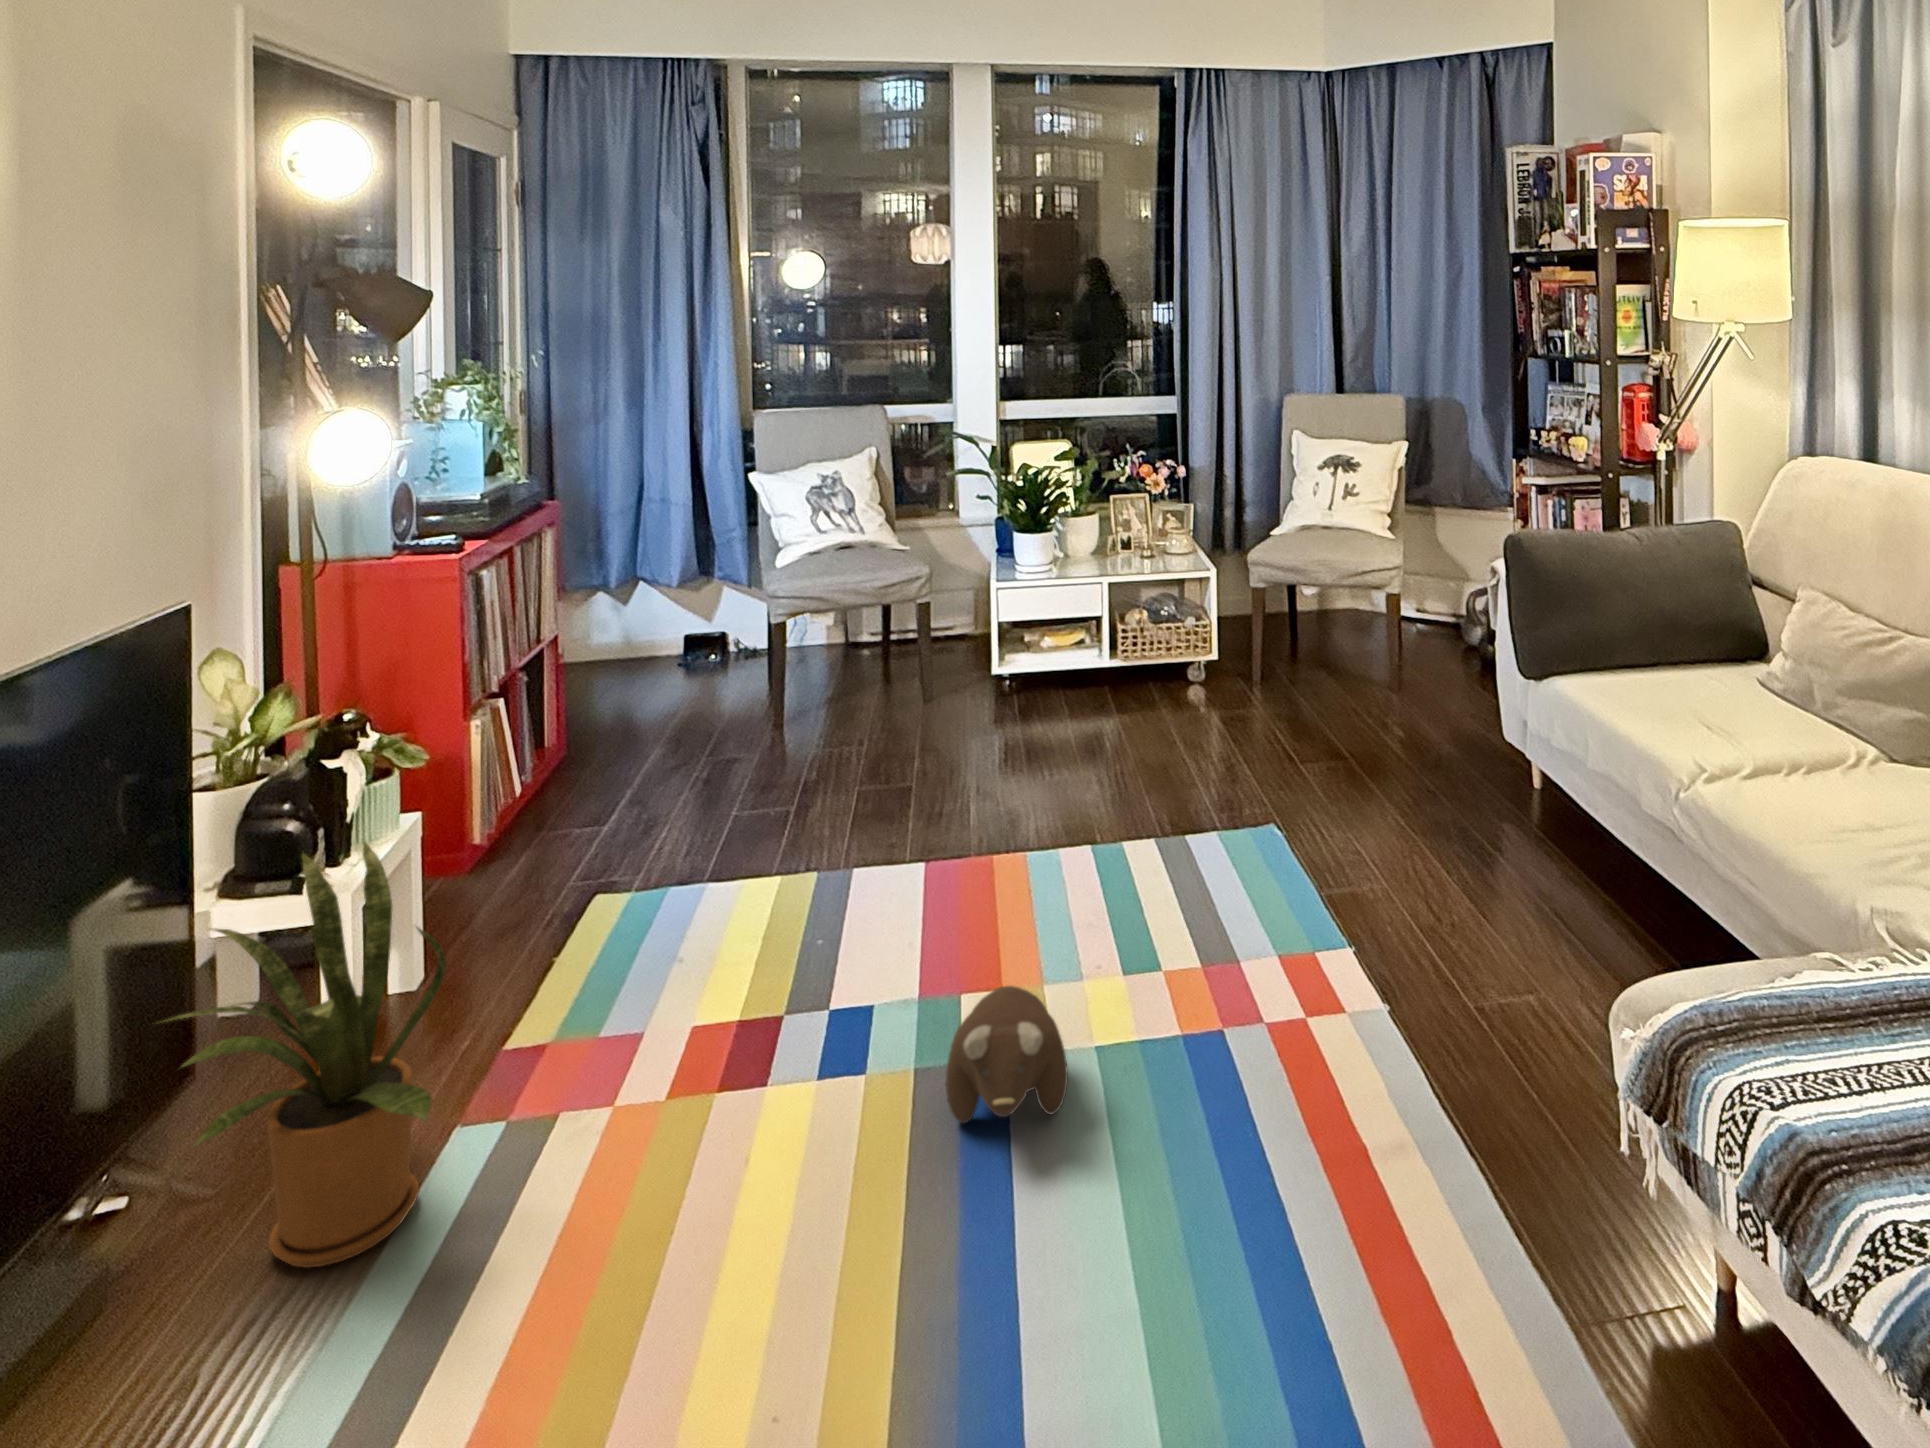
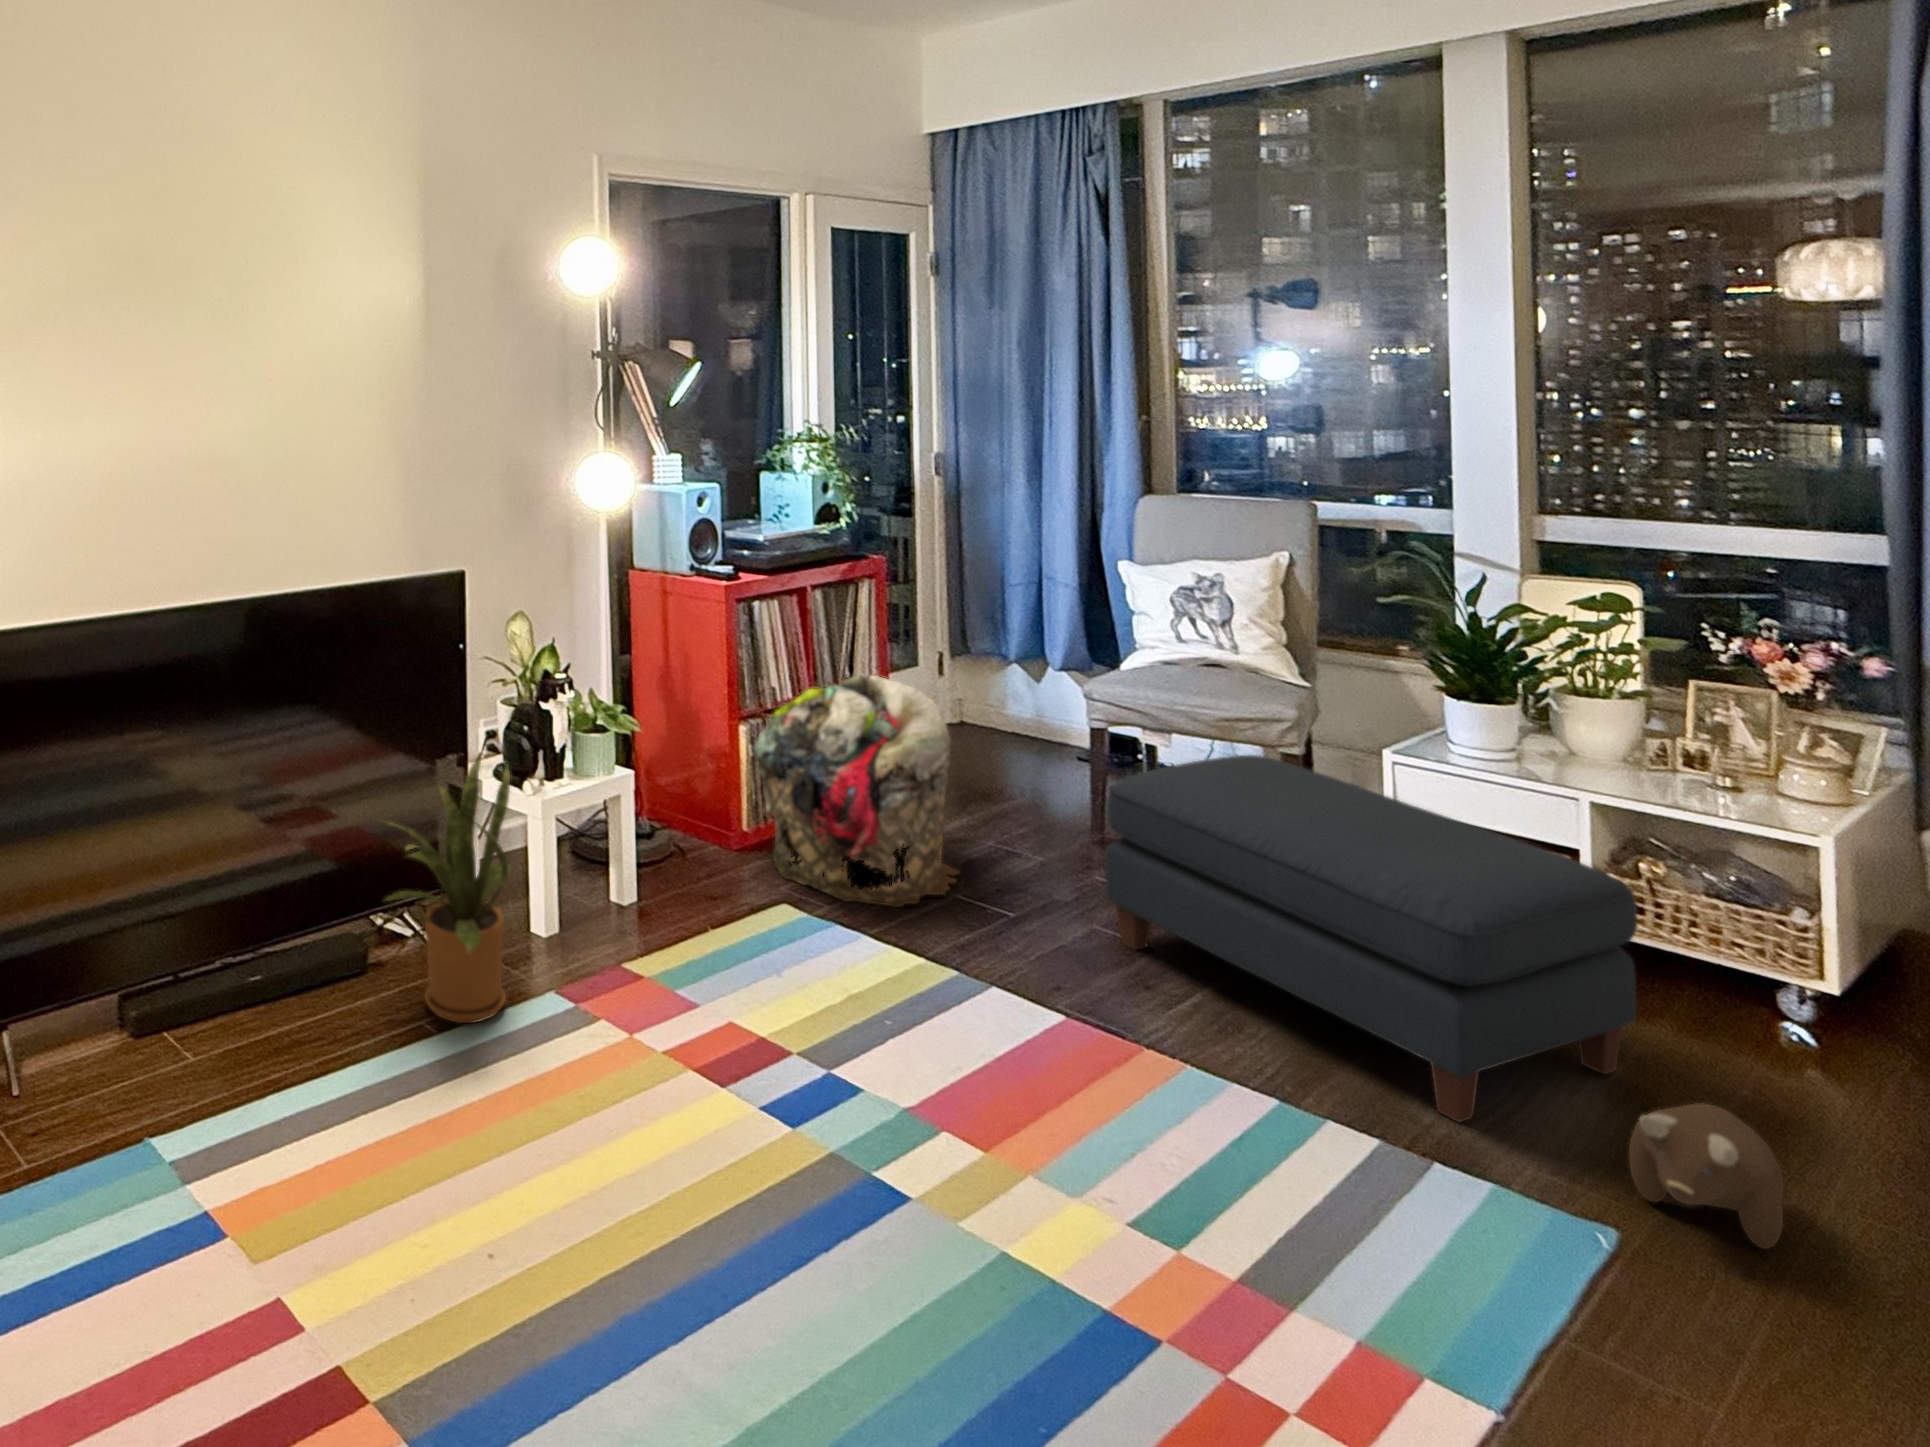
ottoman: none [893,596,1223,798] -> present [1106,755,1637,1122]
laundry basket: none [508,621,750,877] -> present [753,676,959,907]
plush toy: present [946,986,1068,1123] -> present [1629,1103,1783,1249]

